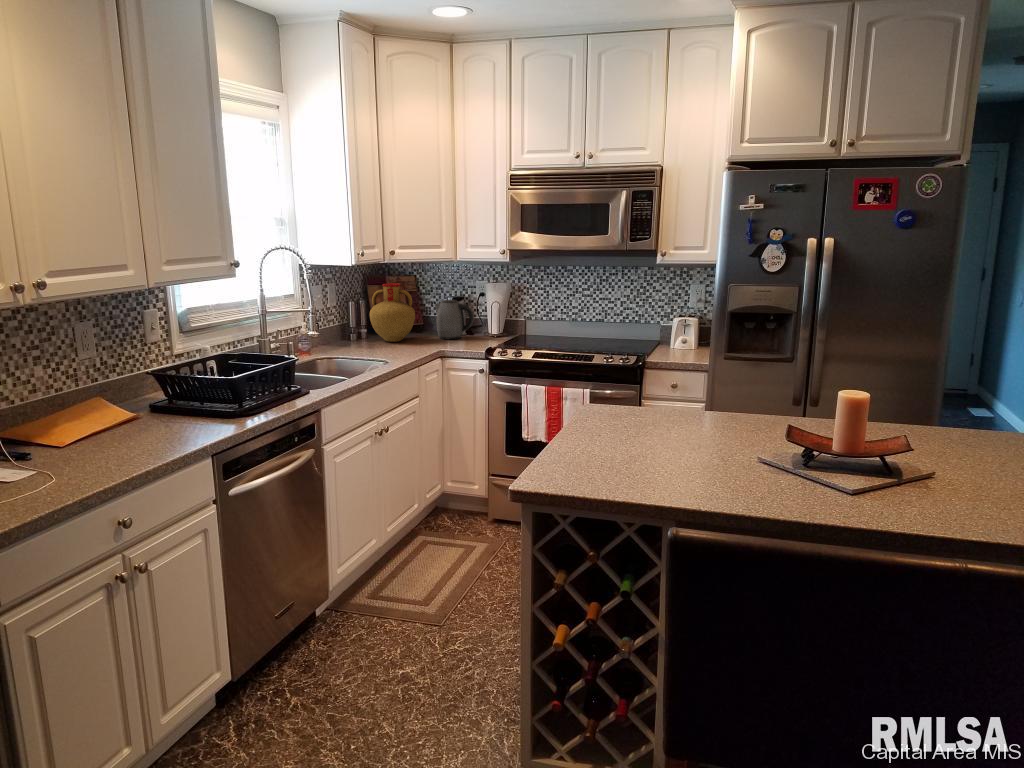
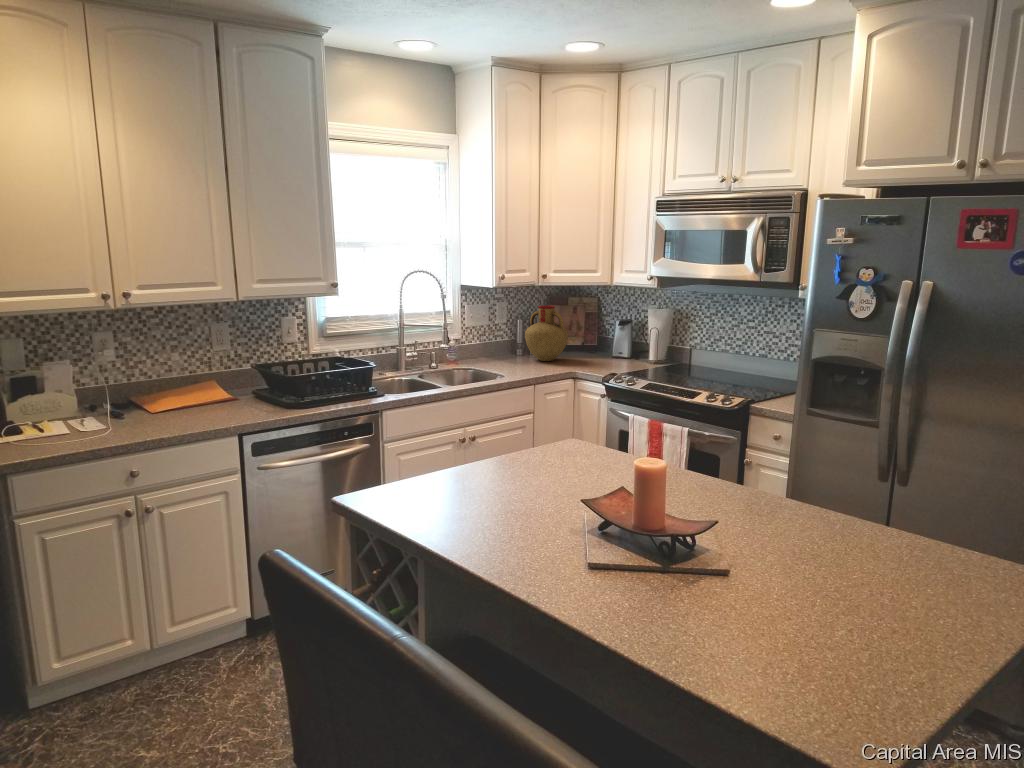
kettle: present [435,300,474,340] -> none [590,324,626,364]

